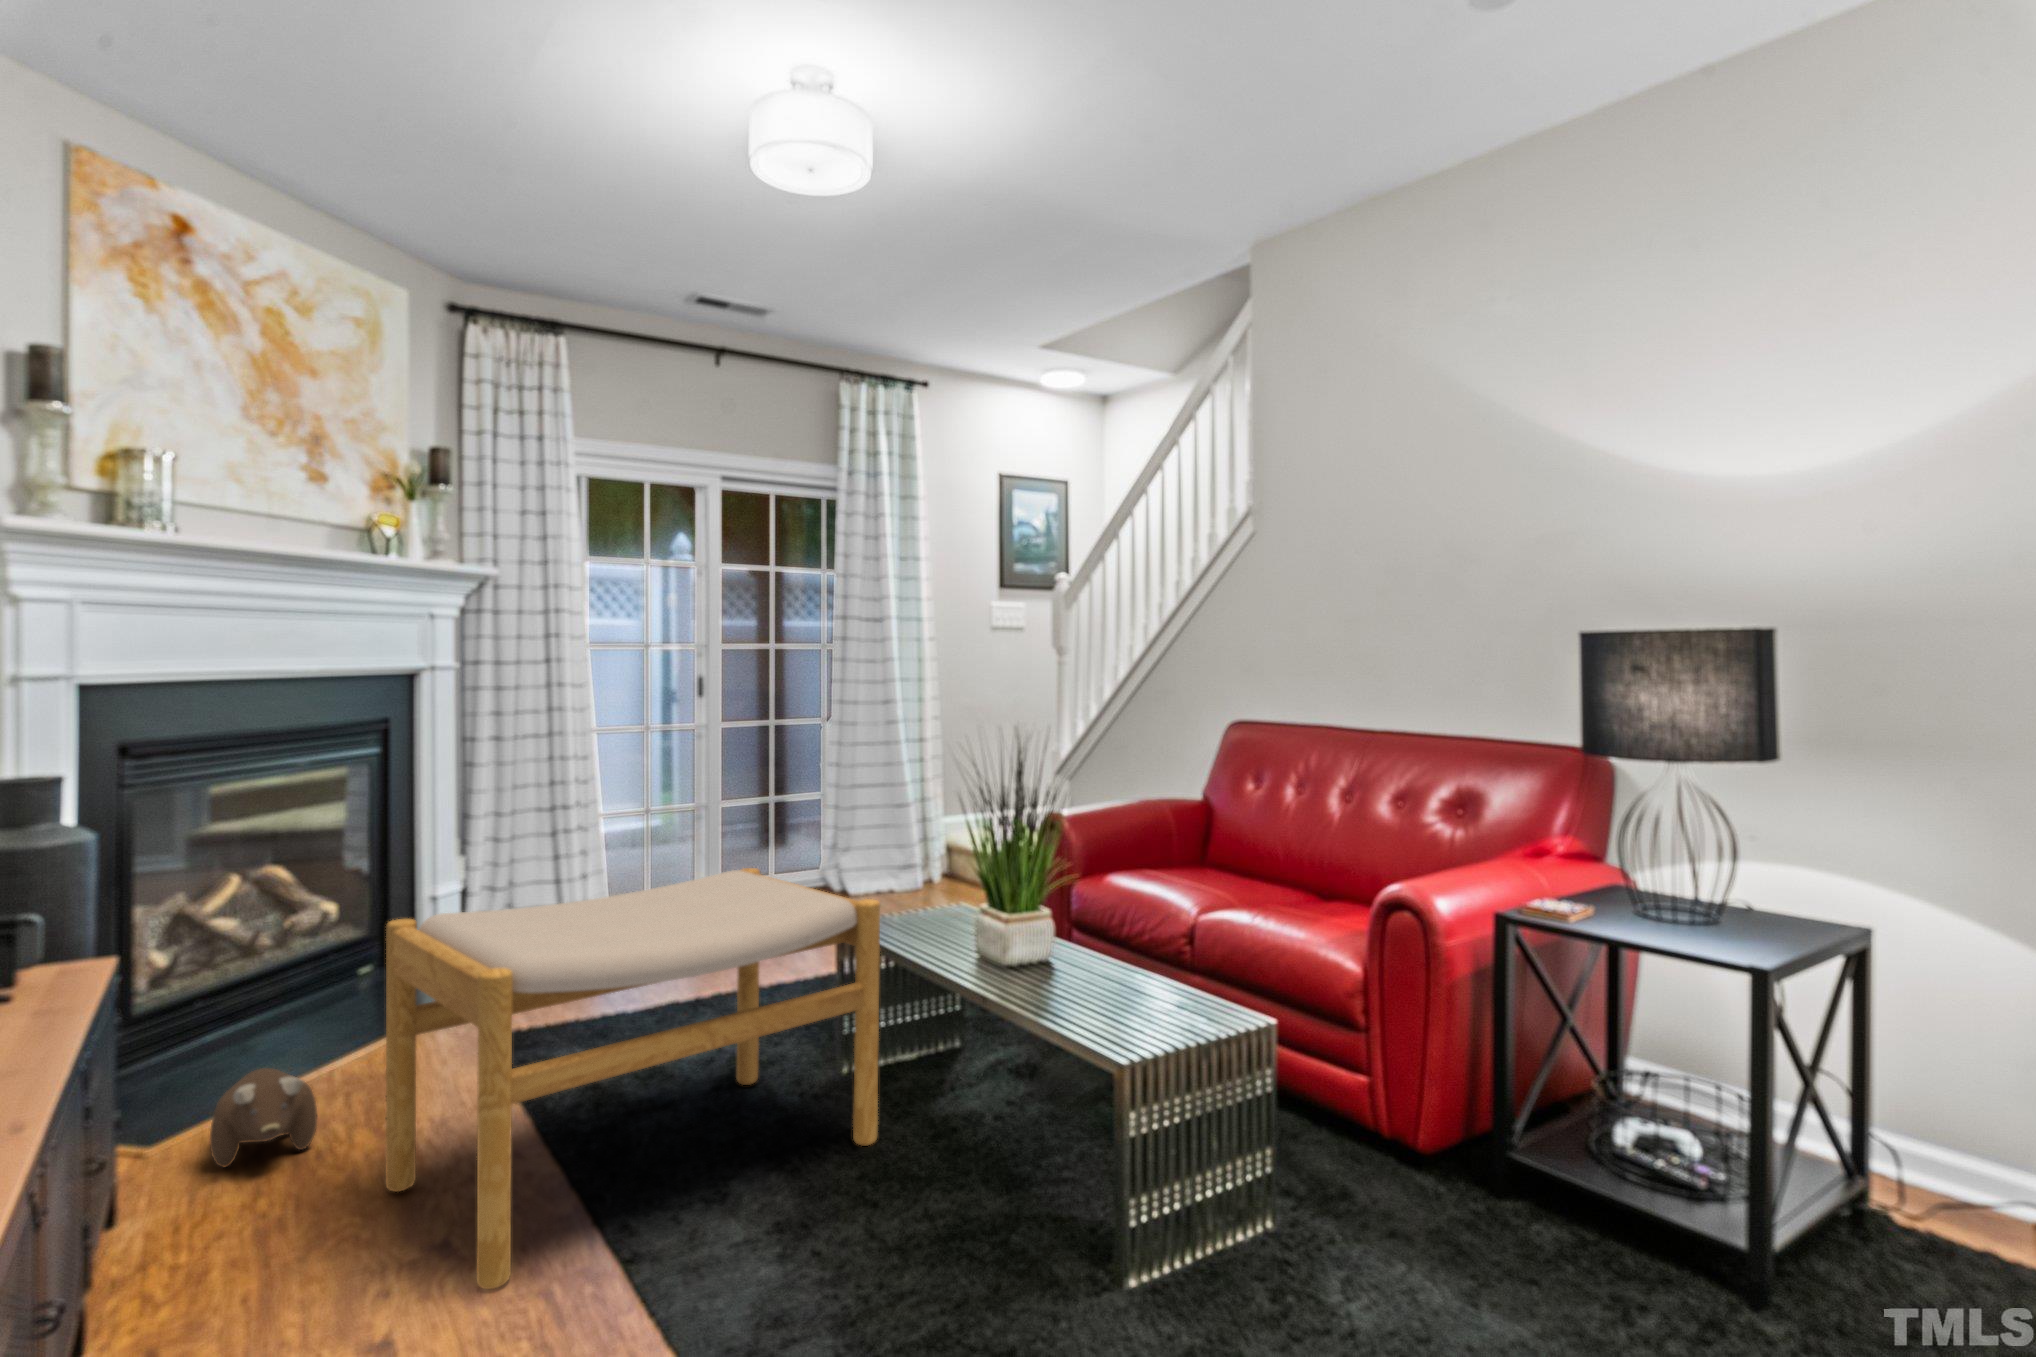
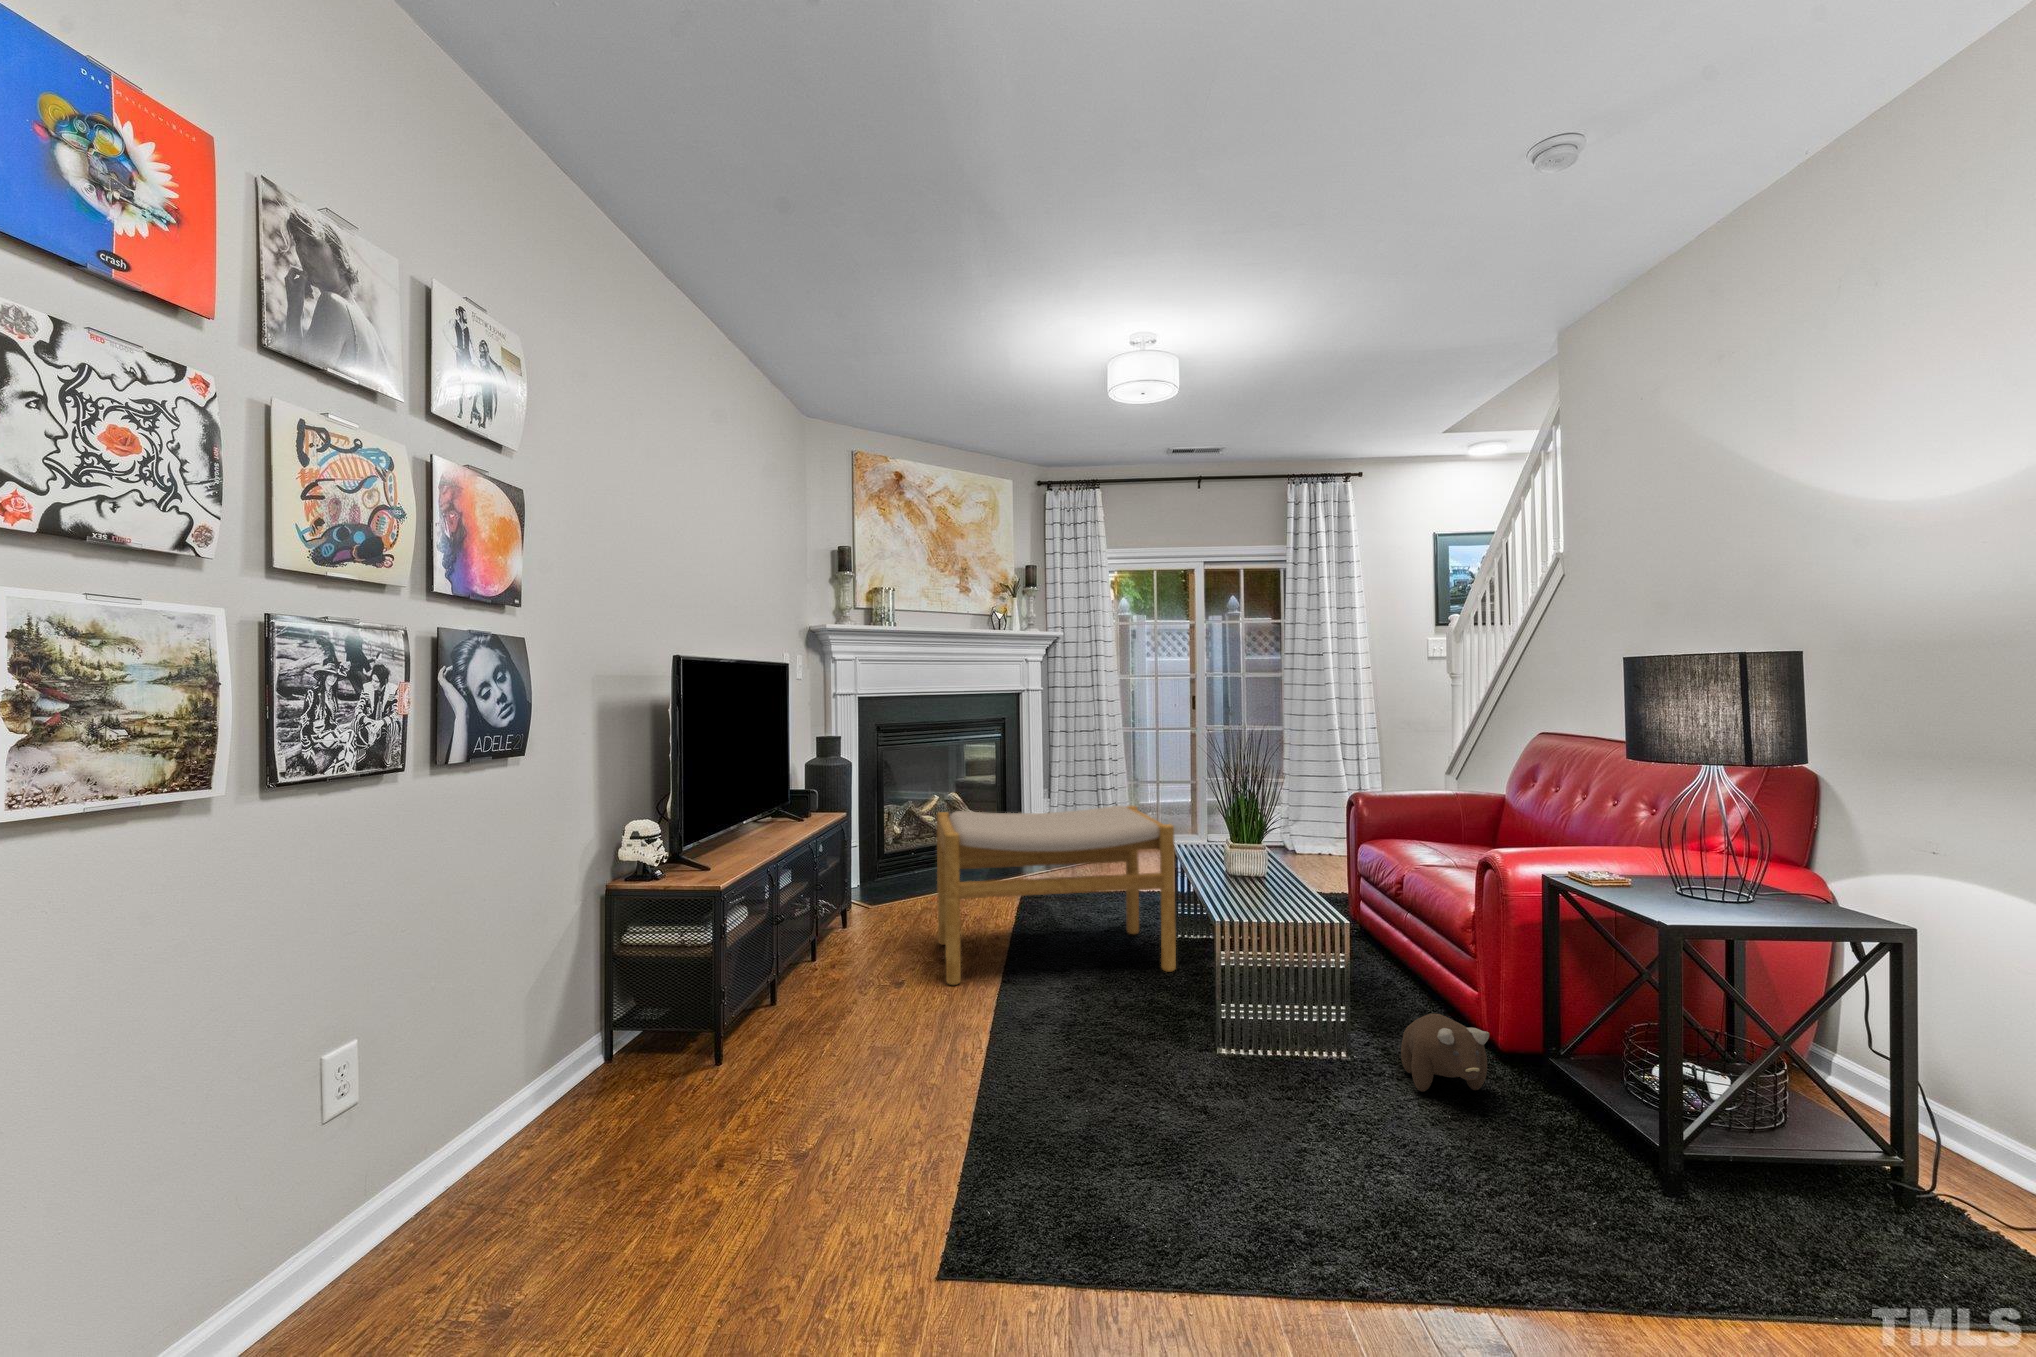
plush toy: present [210,1068,318,1167] -> present [1401,1014,1489,1092]

